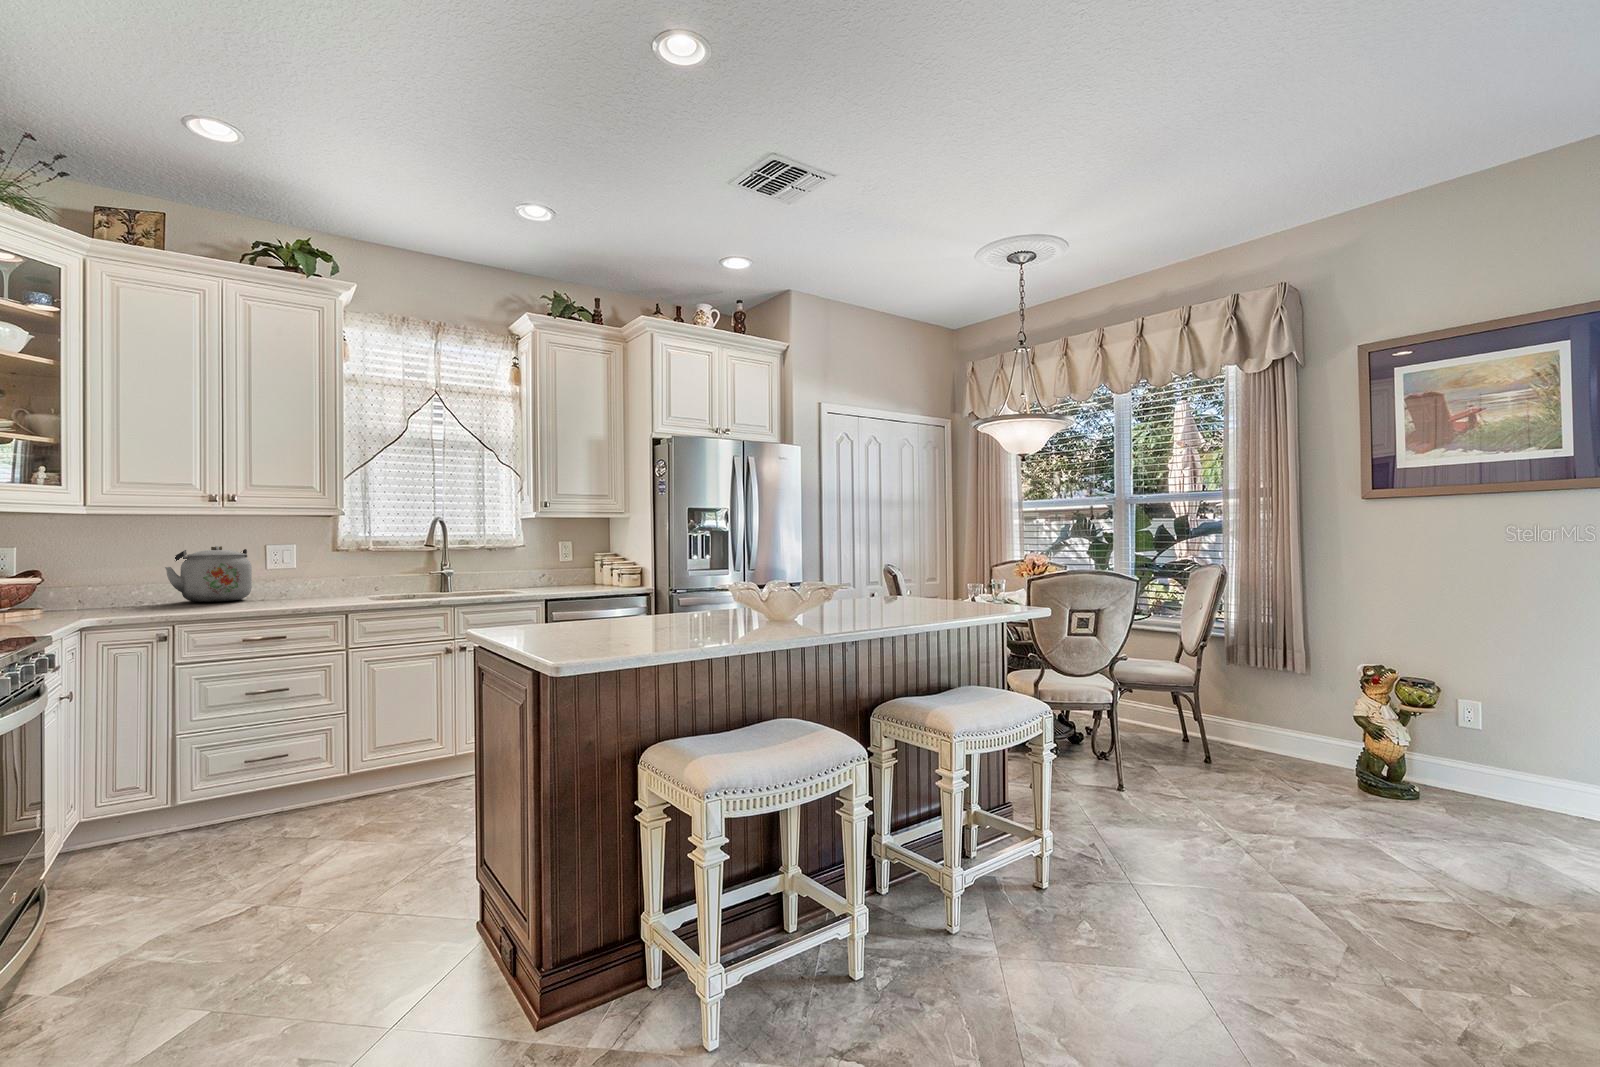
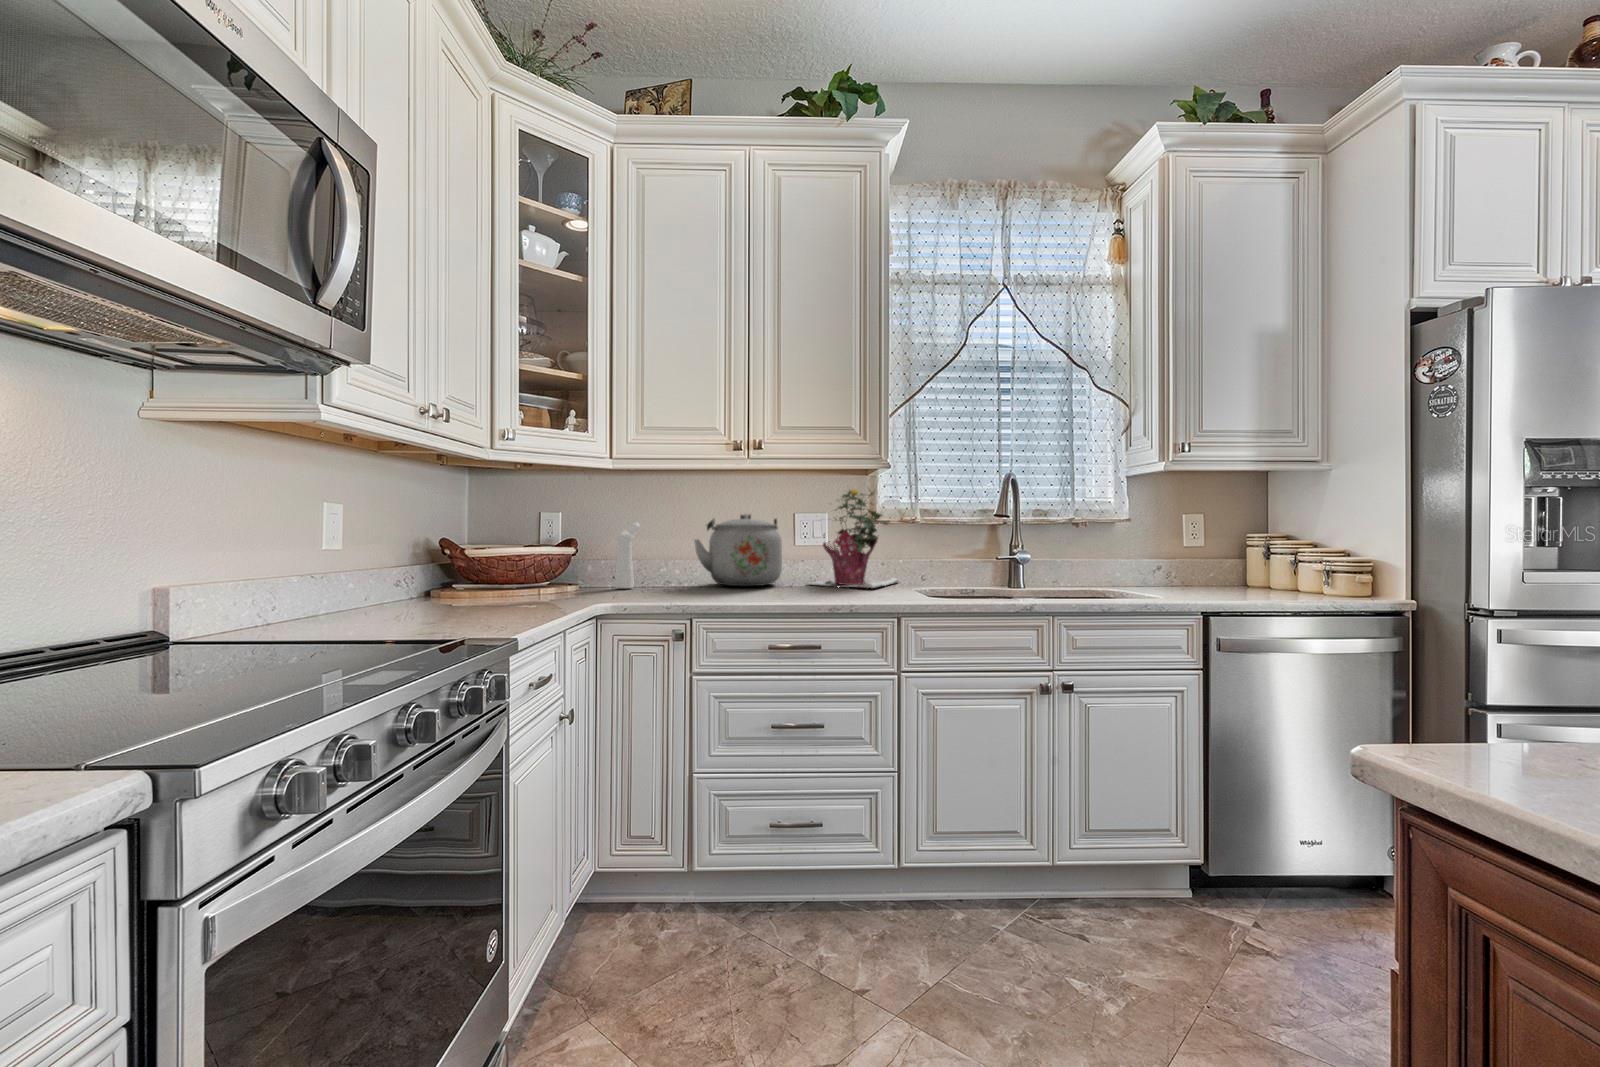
potted plant: none [273,524,359,598] -> present [806,489,898,588]
pepper mill: none [81,554,106,609] -> present [615,522,640,588]

